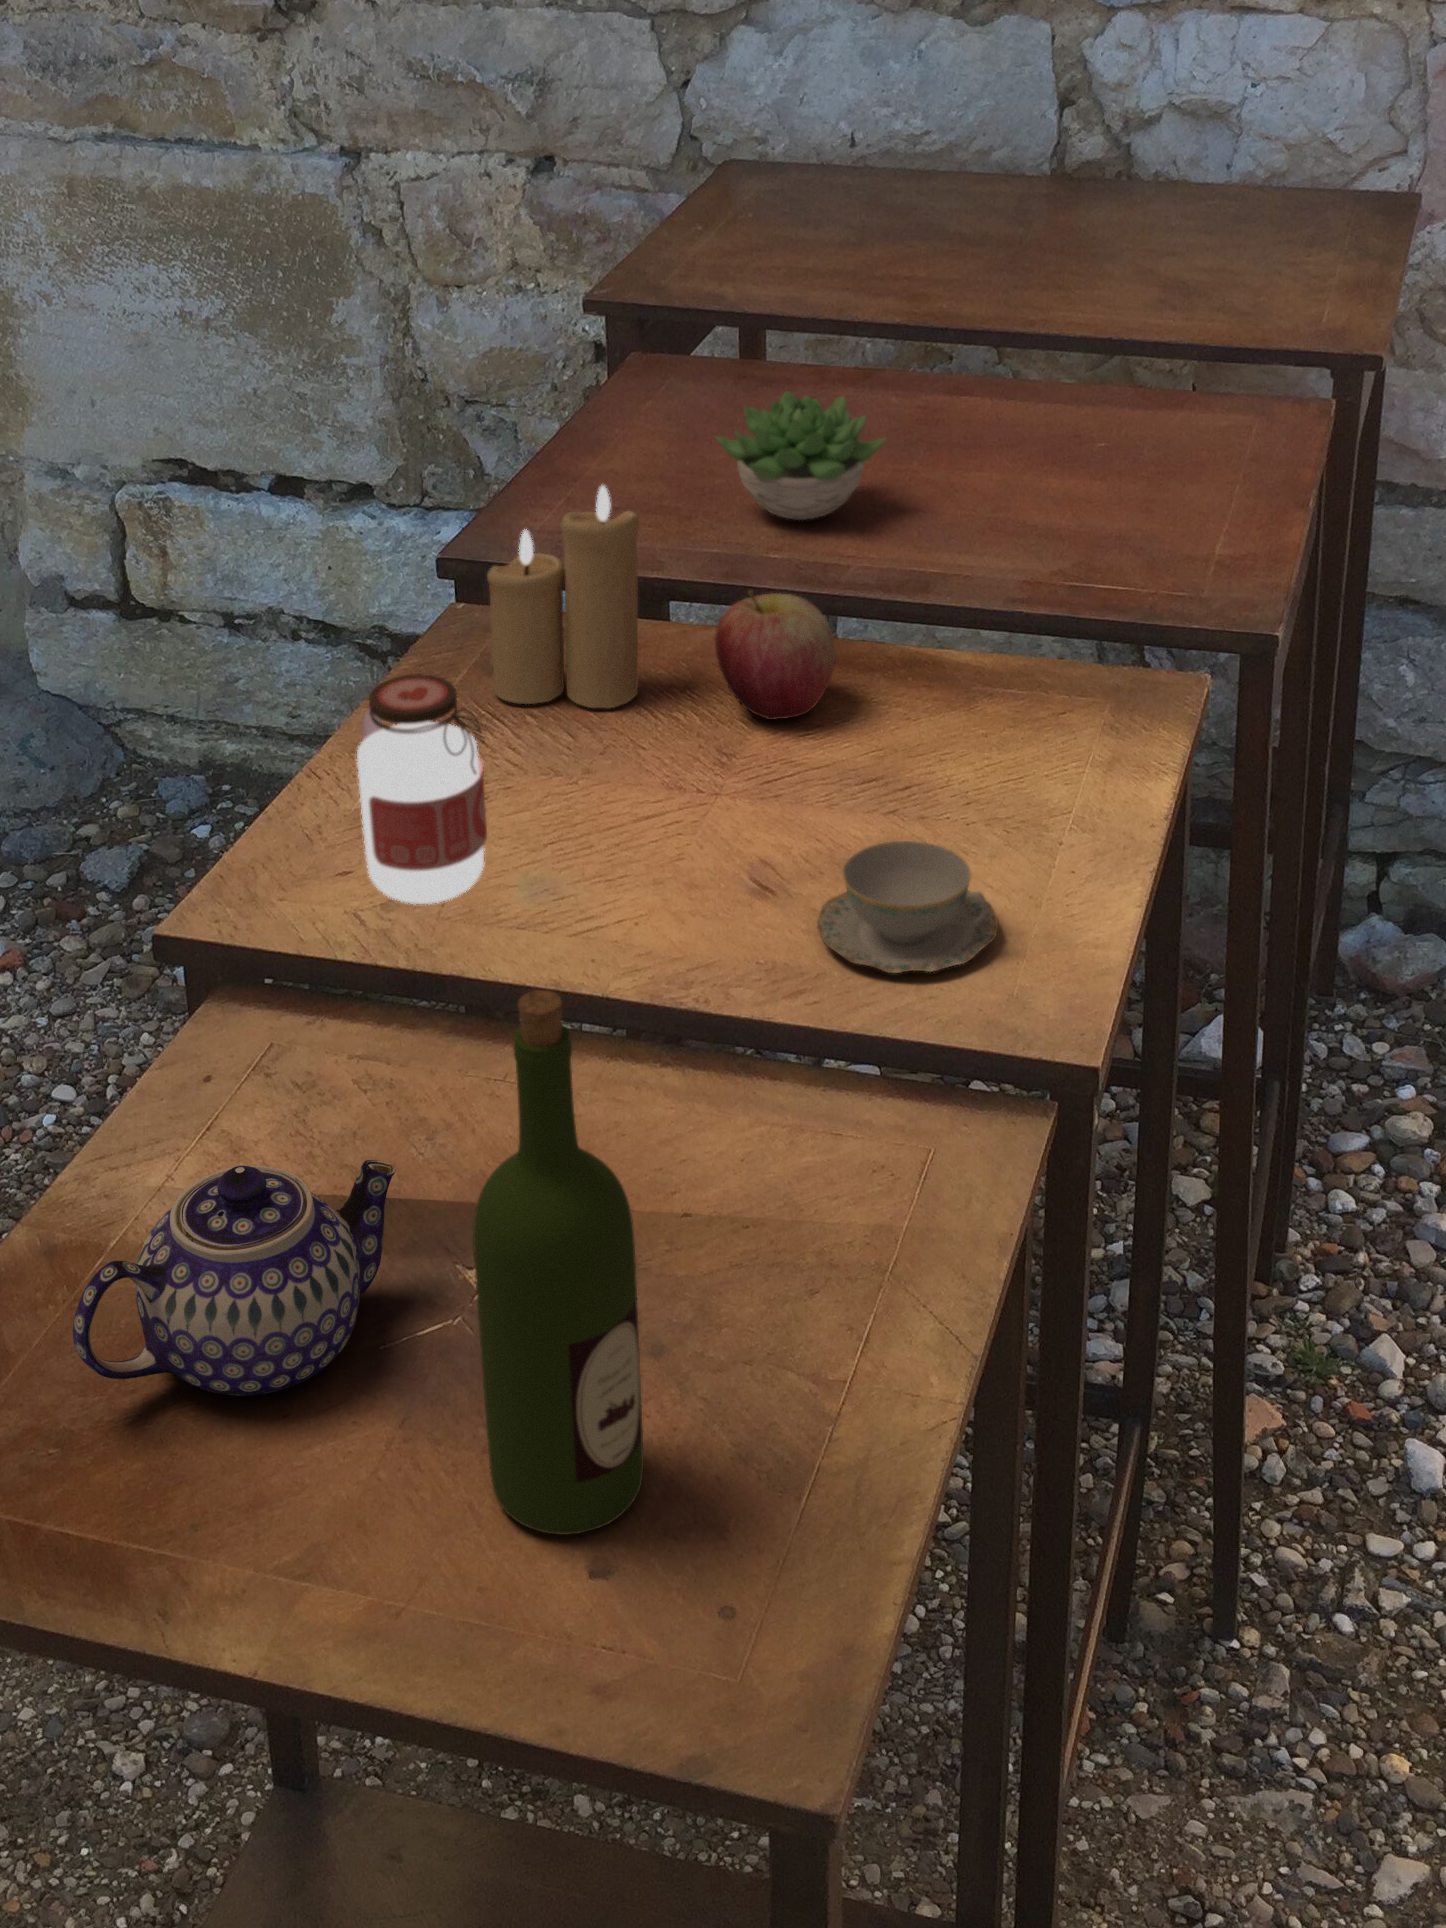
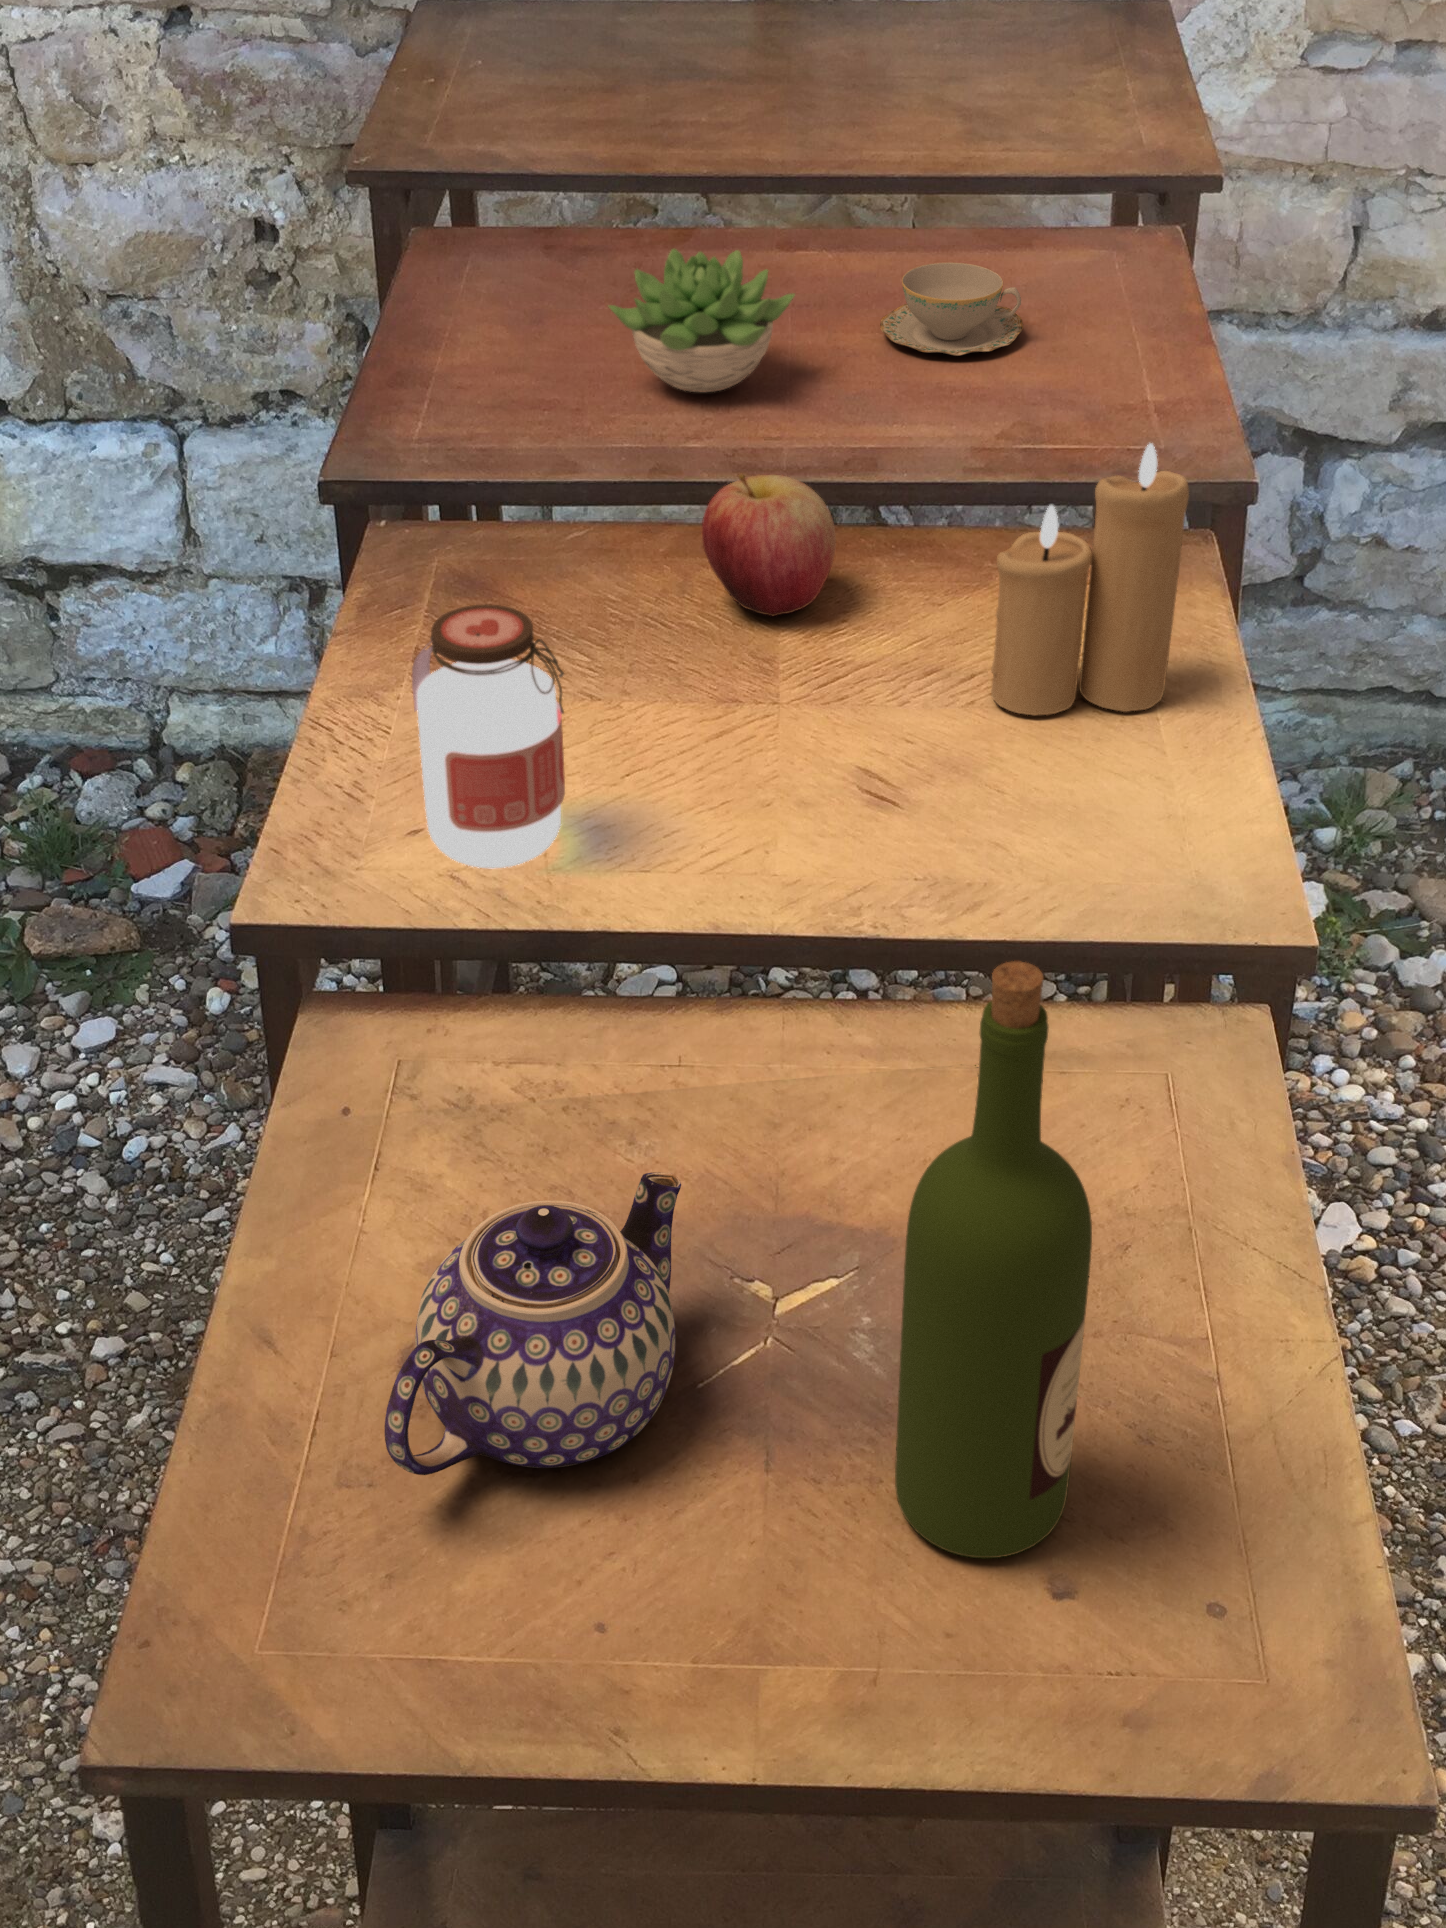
candle: present [487,486,639,708] -> present [991,443,1189,715]
teacup: present [817,841,998,973] -> present [880,263,1023,356]

